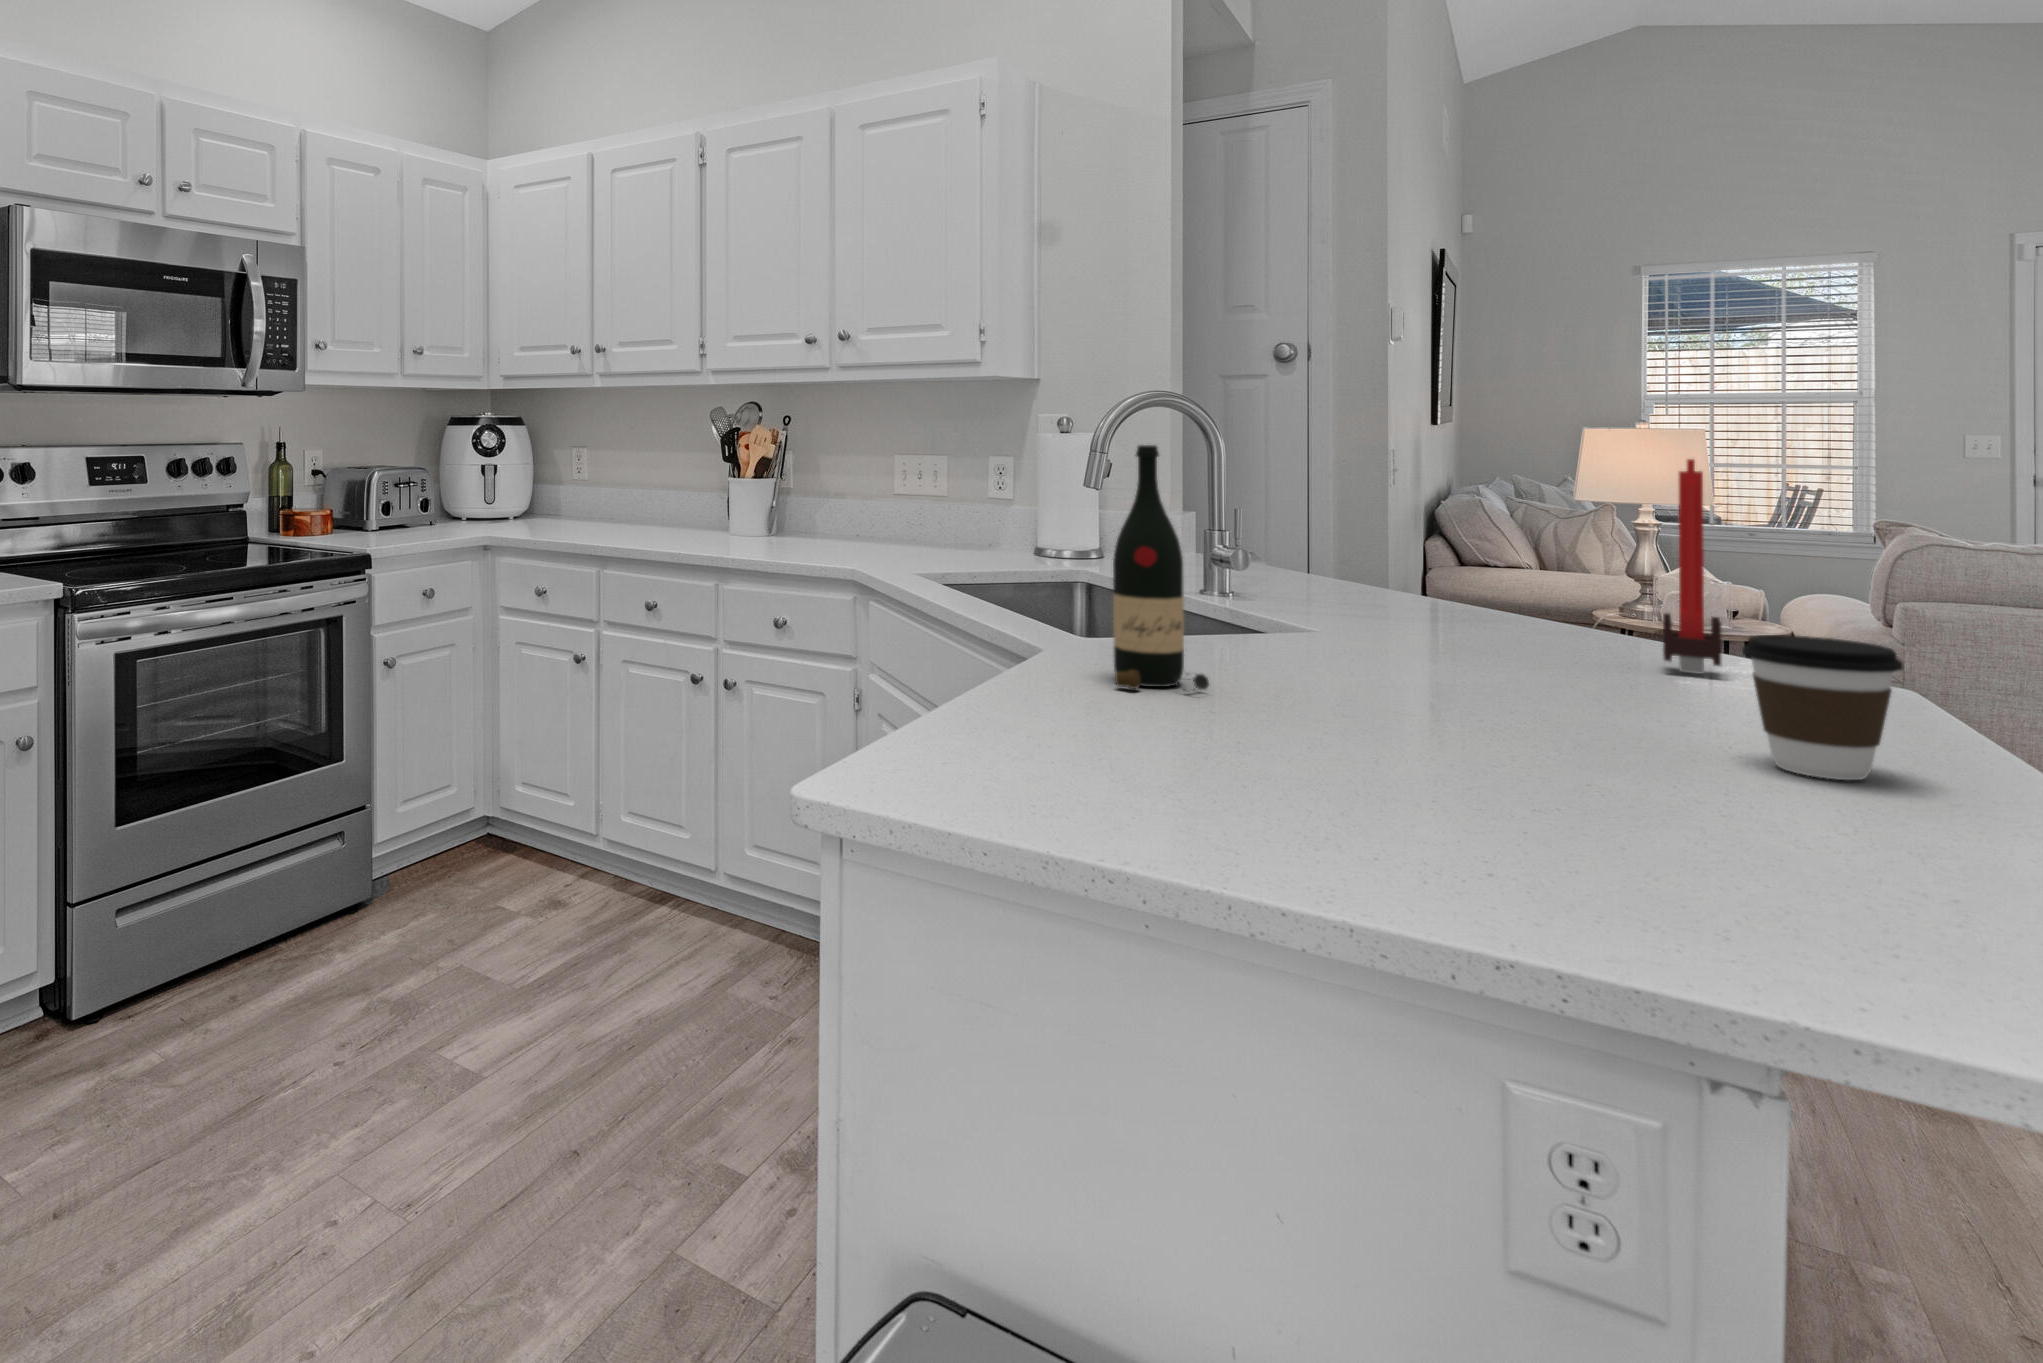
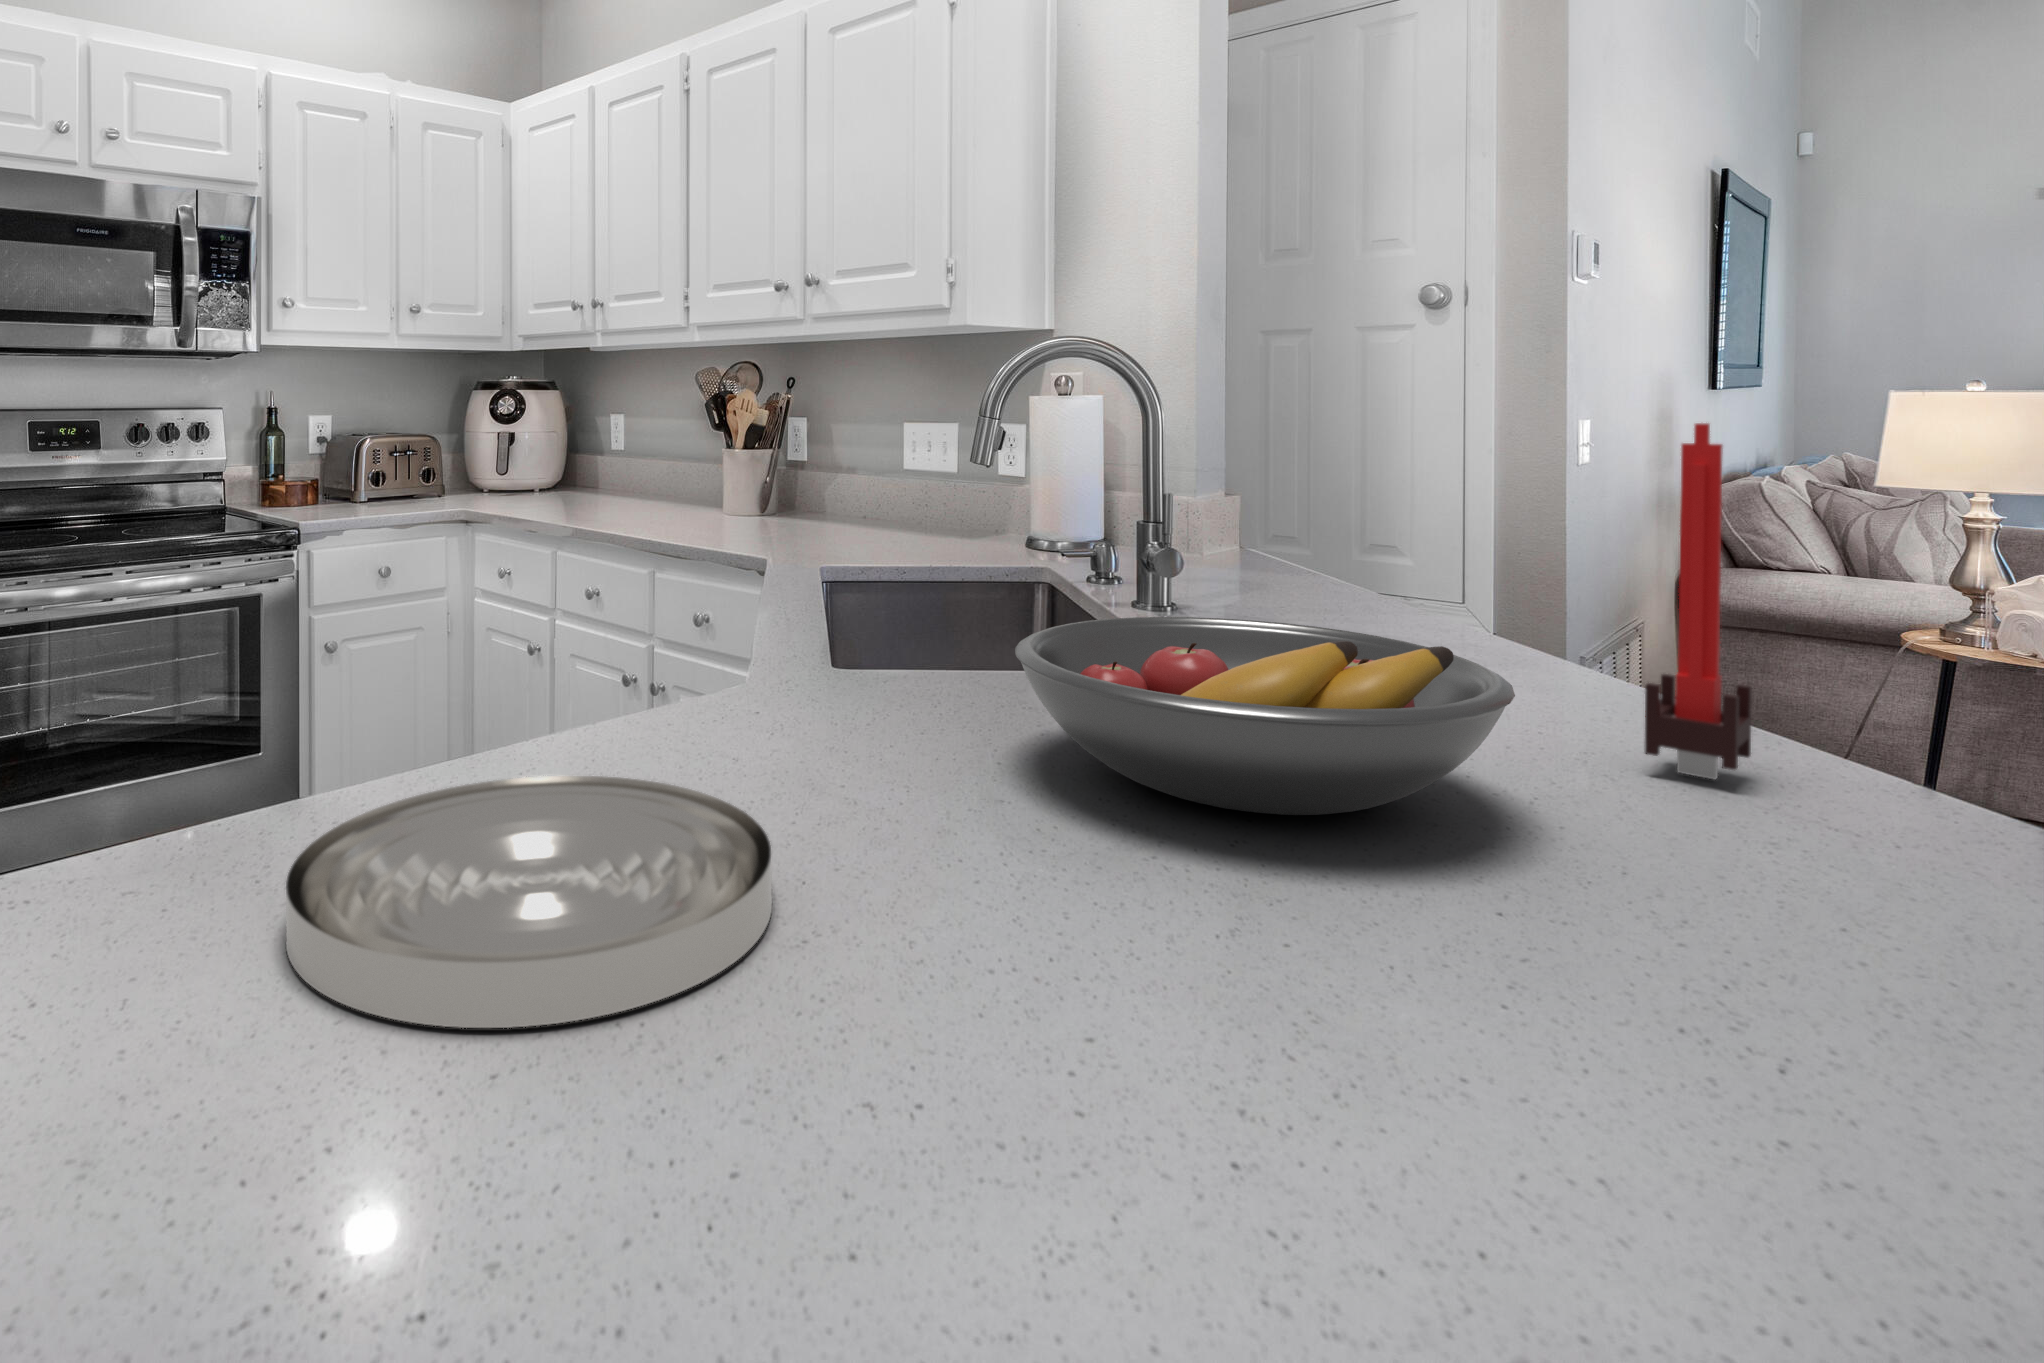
wine bottle: present [1113,445,1209,690] -> none [702,398,824,770]
fruit bowl: none [1298,589,1643,697] -> present [1015,617,1515,815]
coffee cup: present [1742,635,1904,780] -> none [1527,757,1830,1082]
plate: none [1040,692,1353,798] -> present [286,776,772,1028]

